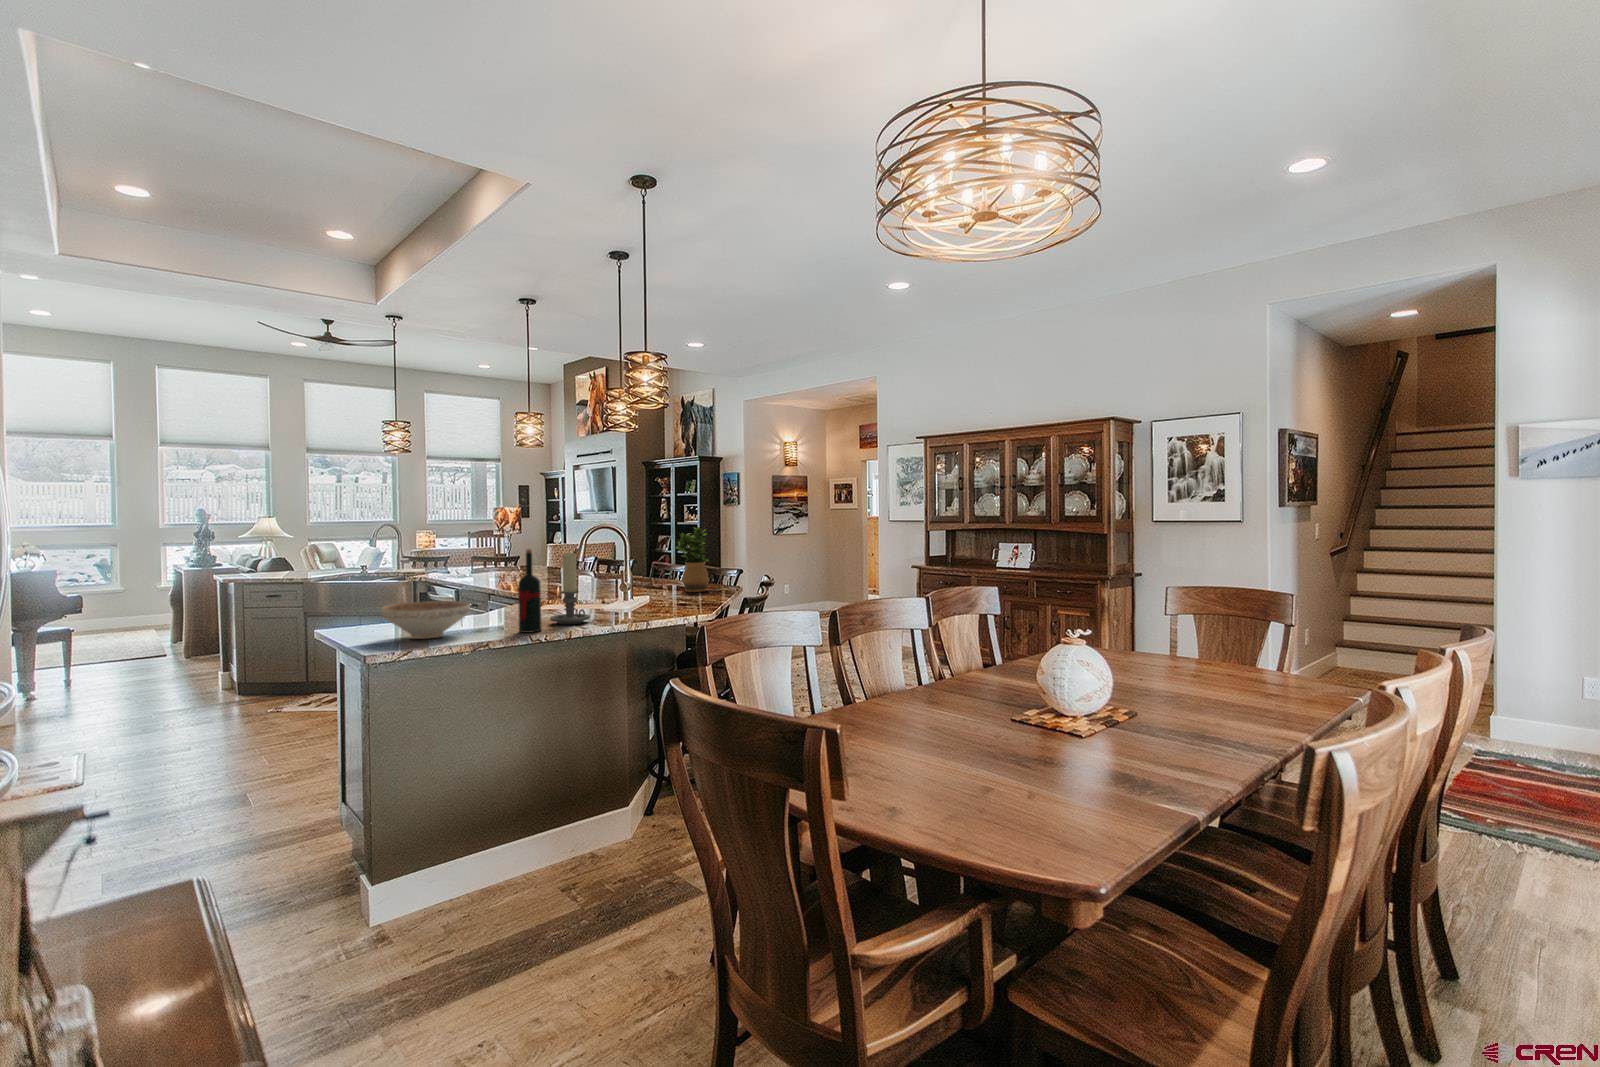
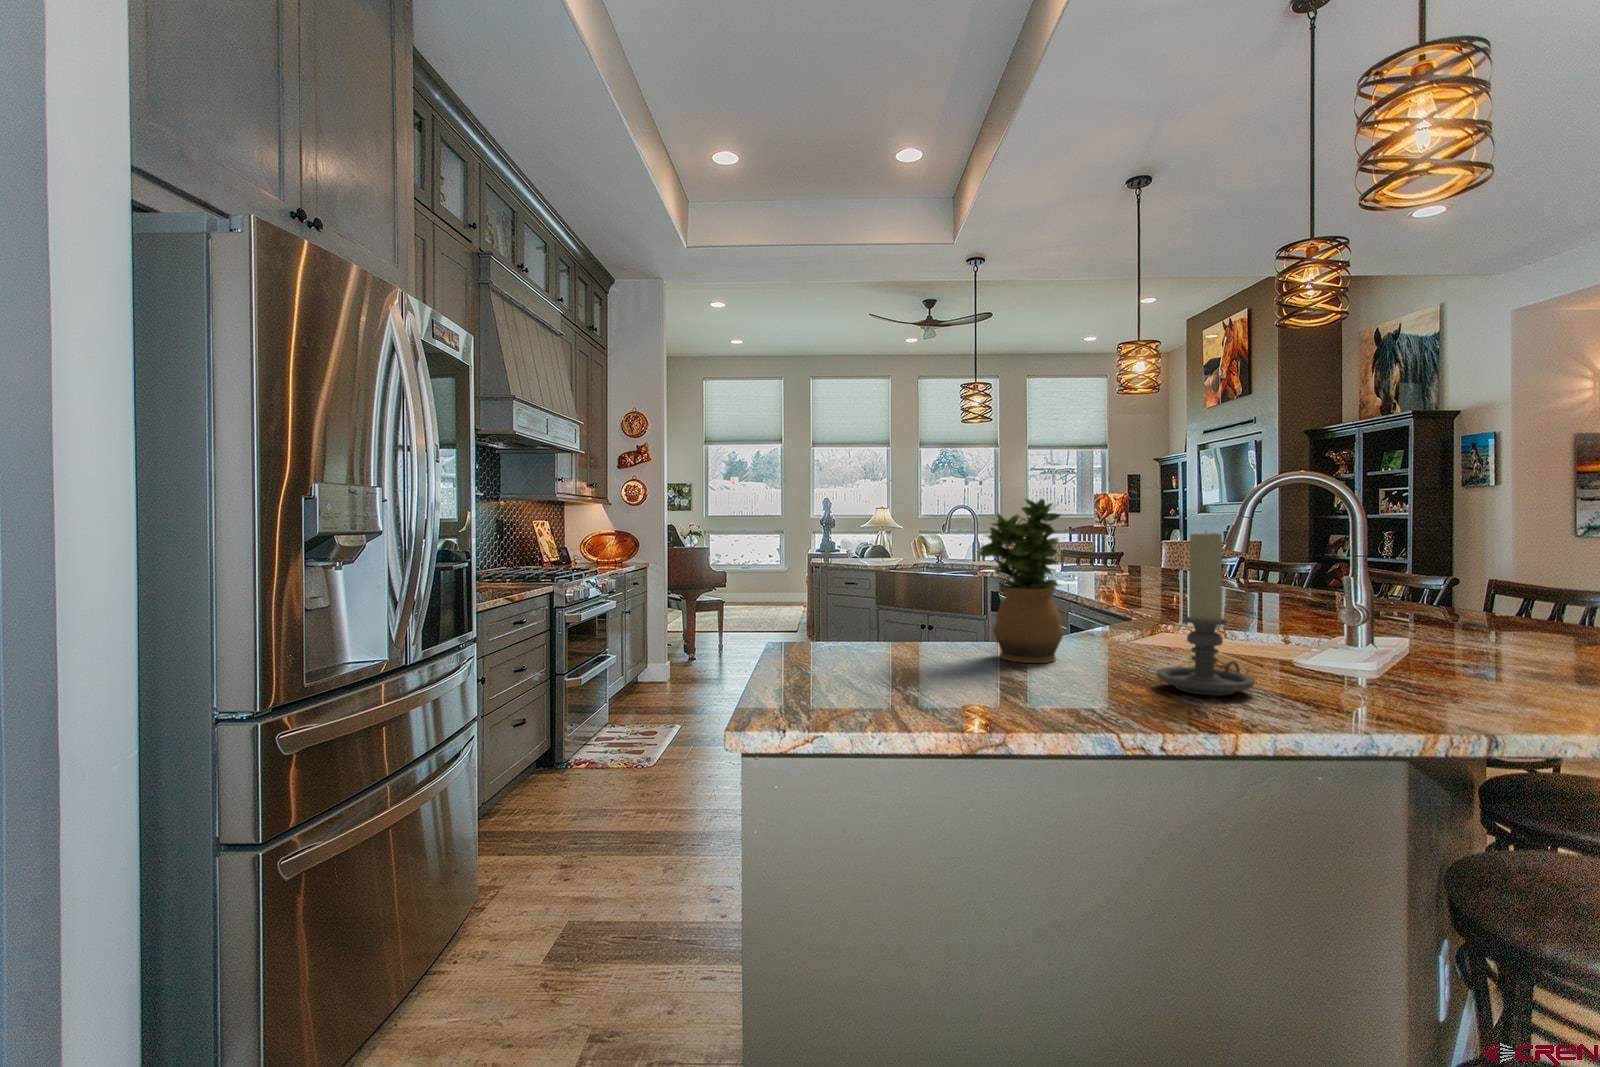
potted plant: present [676,527,709,592] -> present [980,499,1064,663]
wine bottle: present [518,549,542,633] -> none [1083,519,1135,707]
decorative bowl: present [381,601,470,639] -> none [836,612,988,687]

